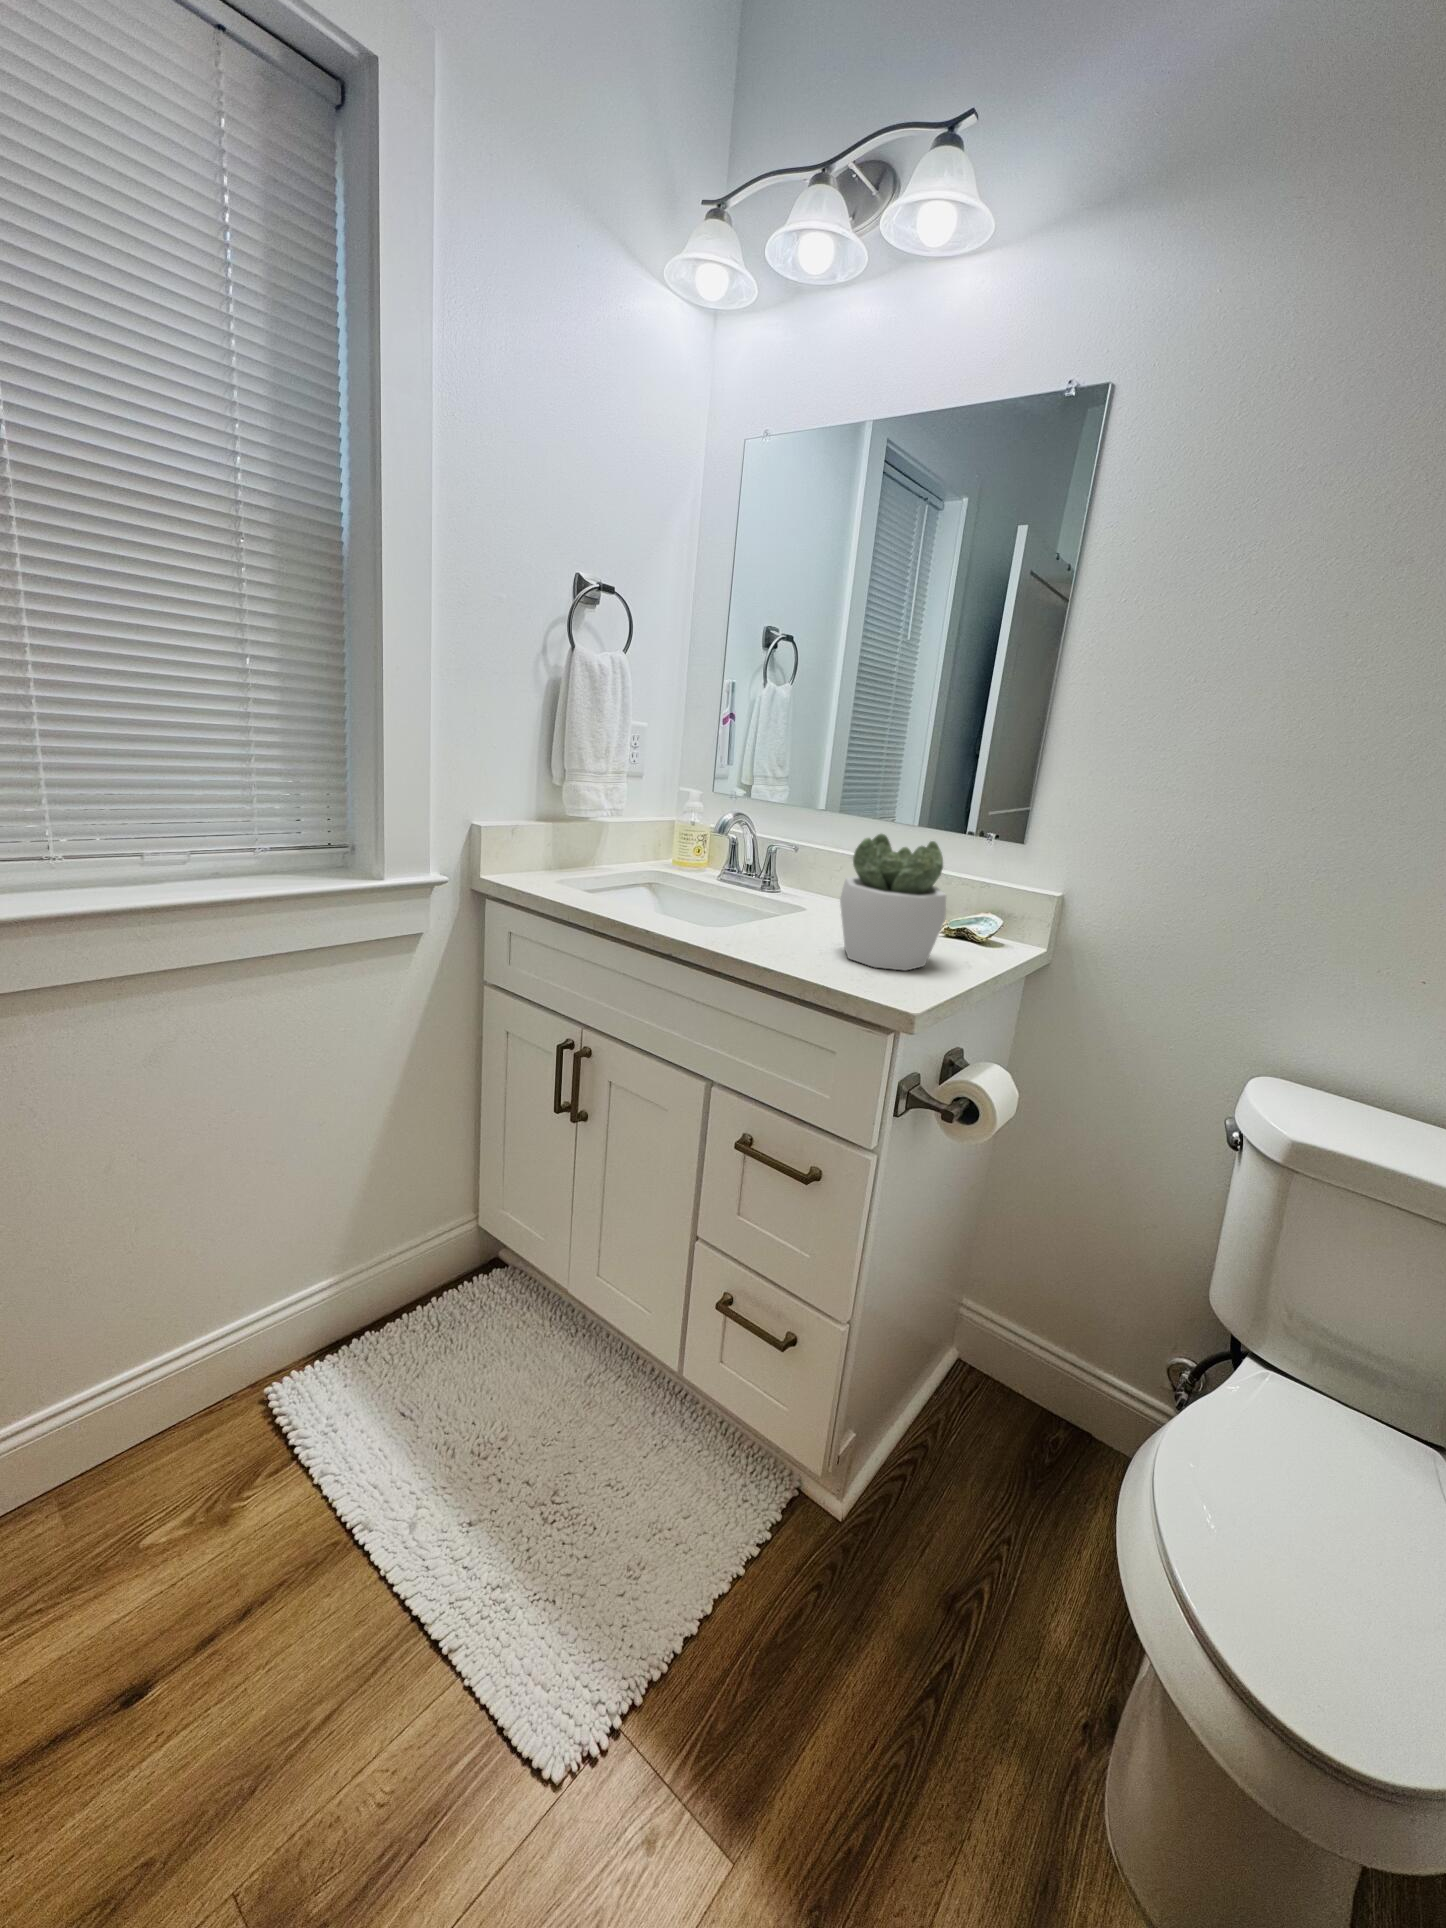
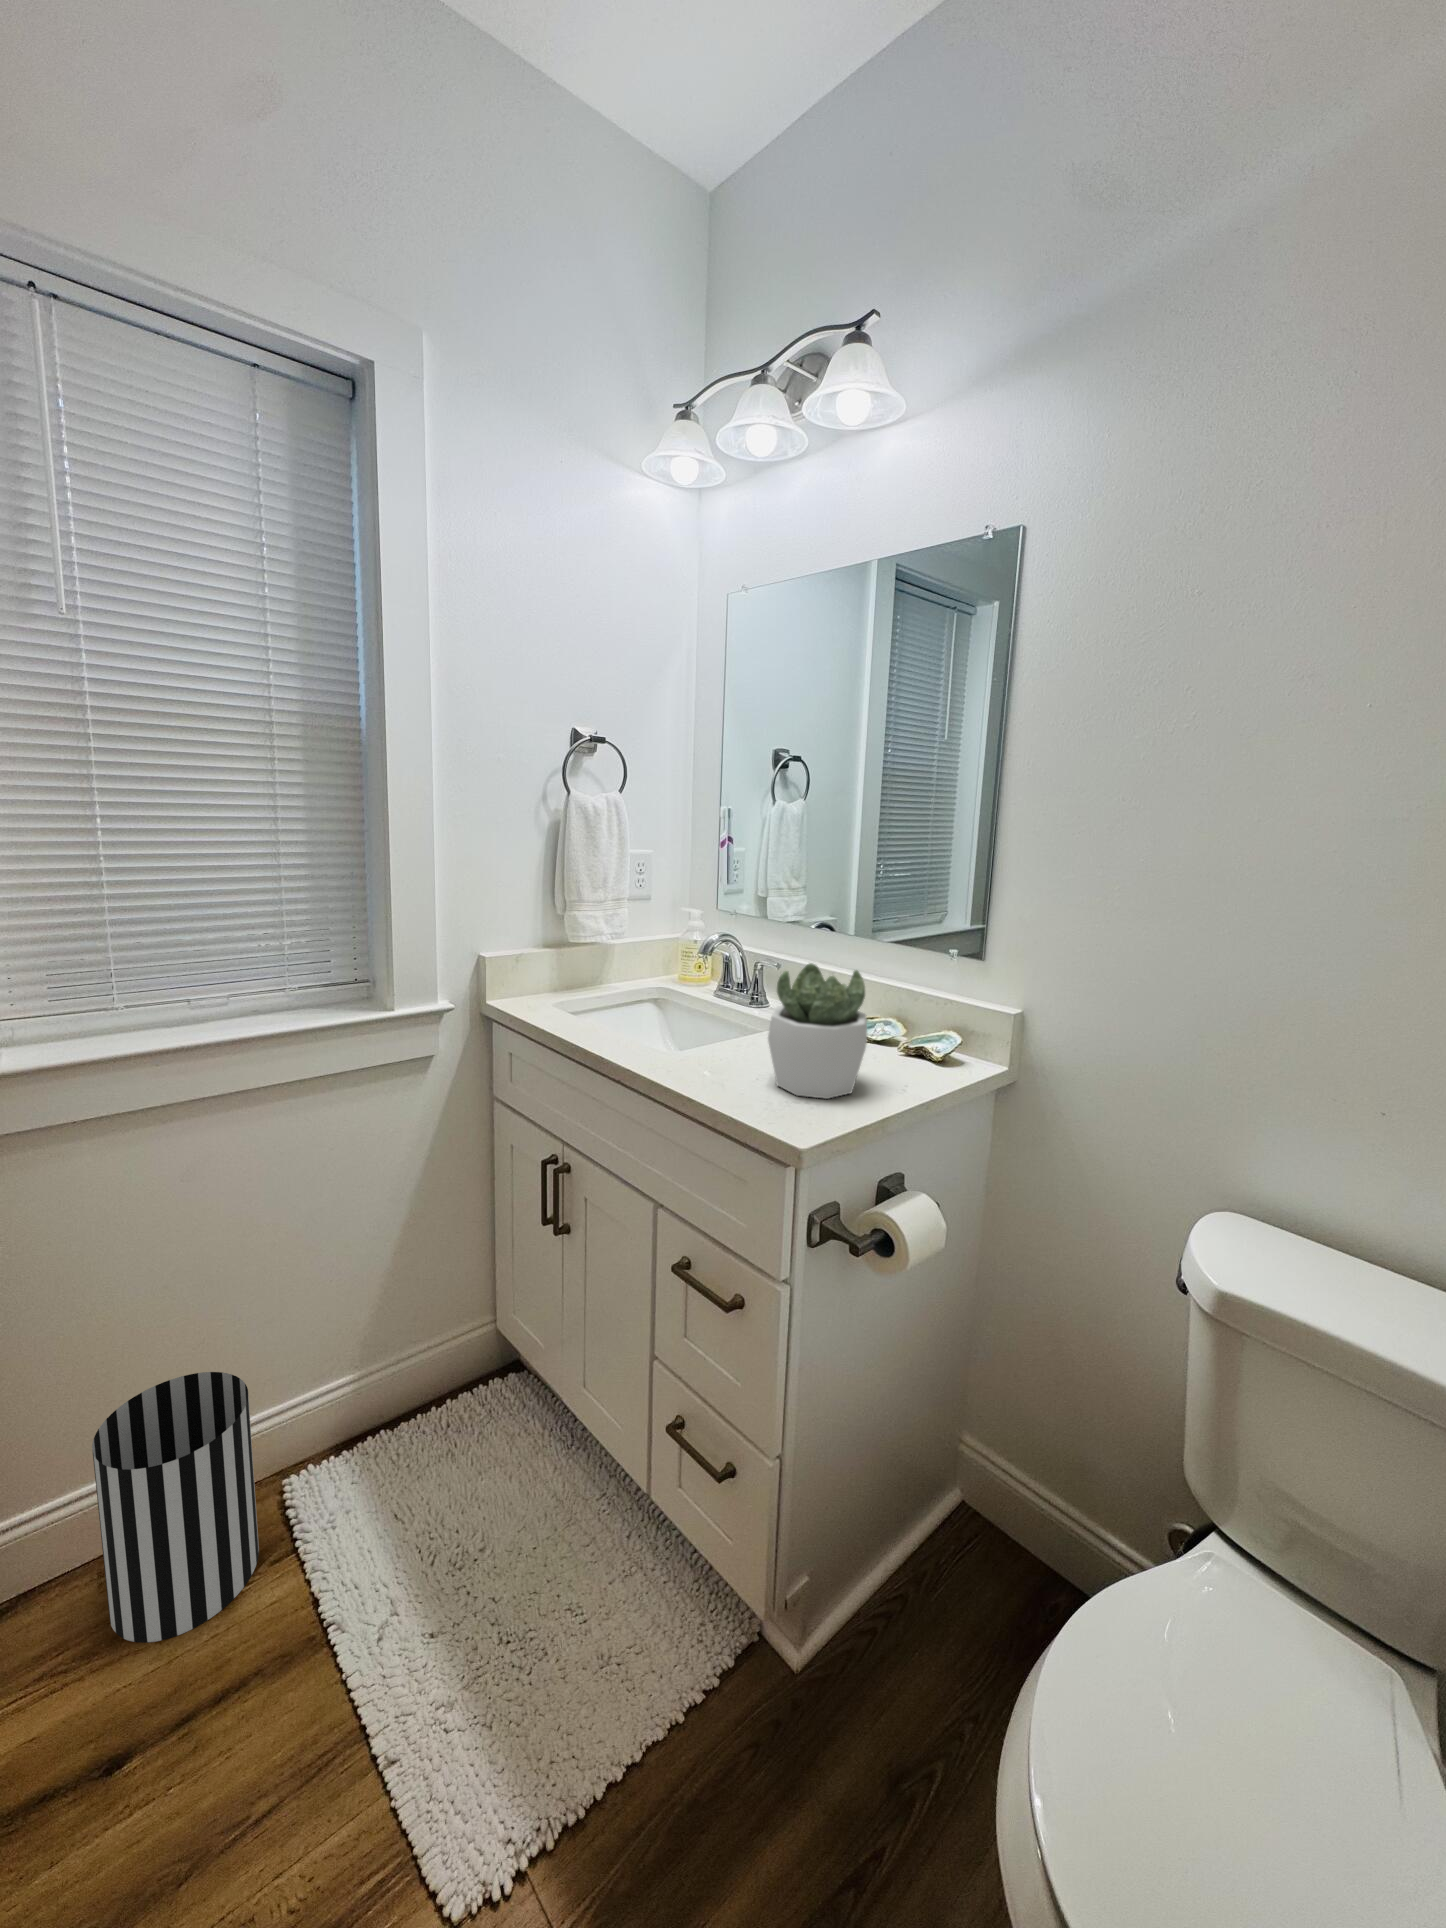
wastebasket: none [62,1277,253,1566] -> present [92,1372,259,1643]

